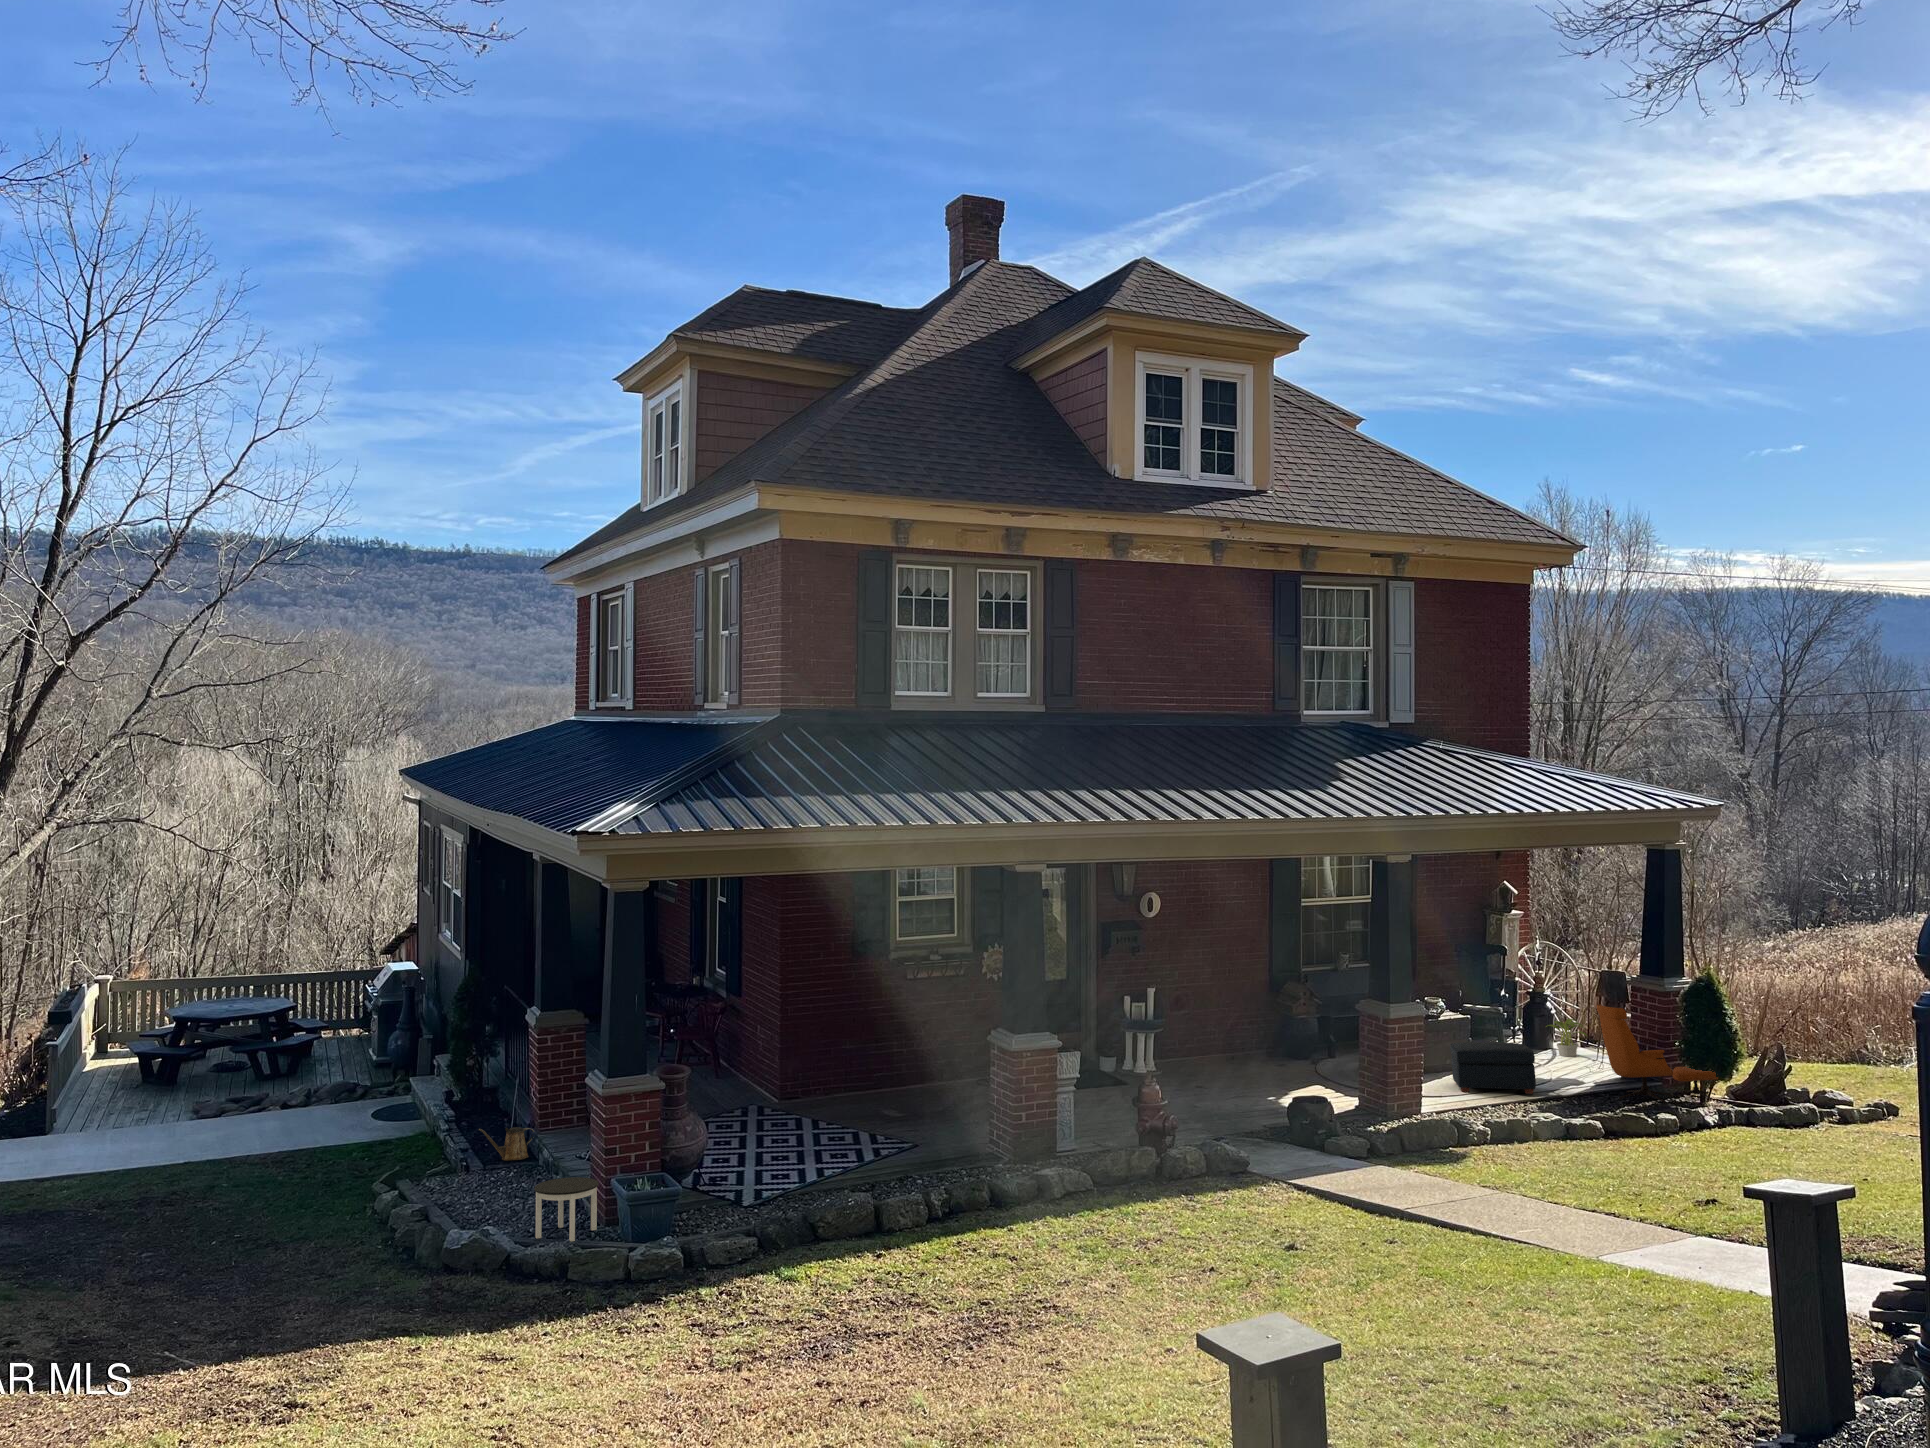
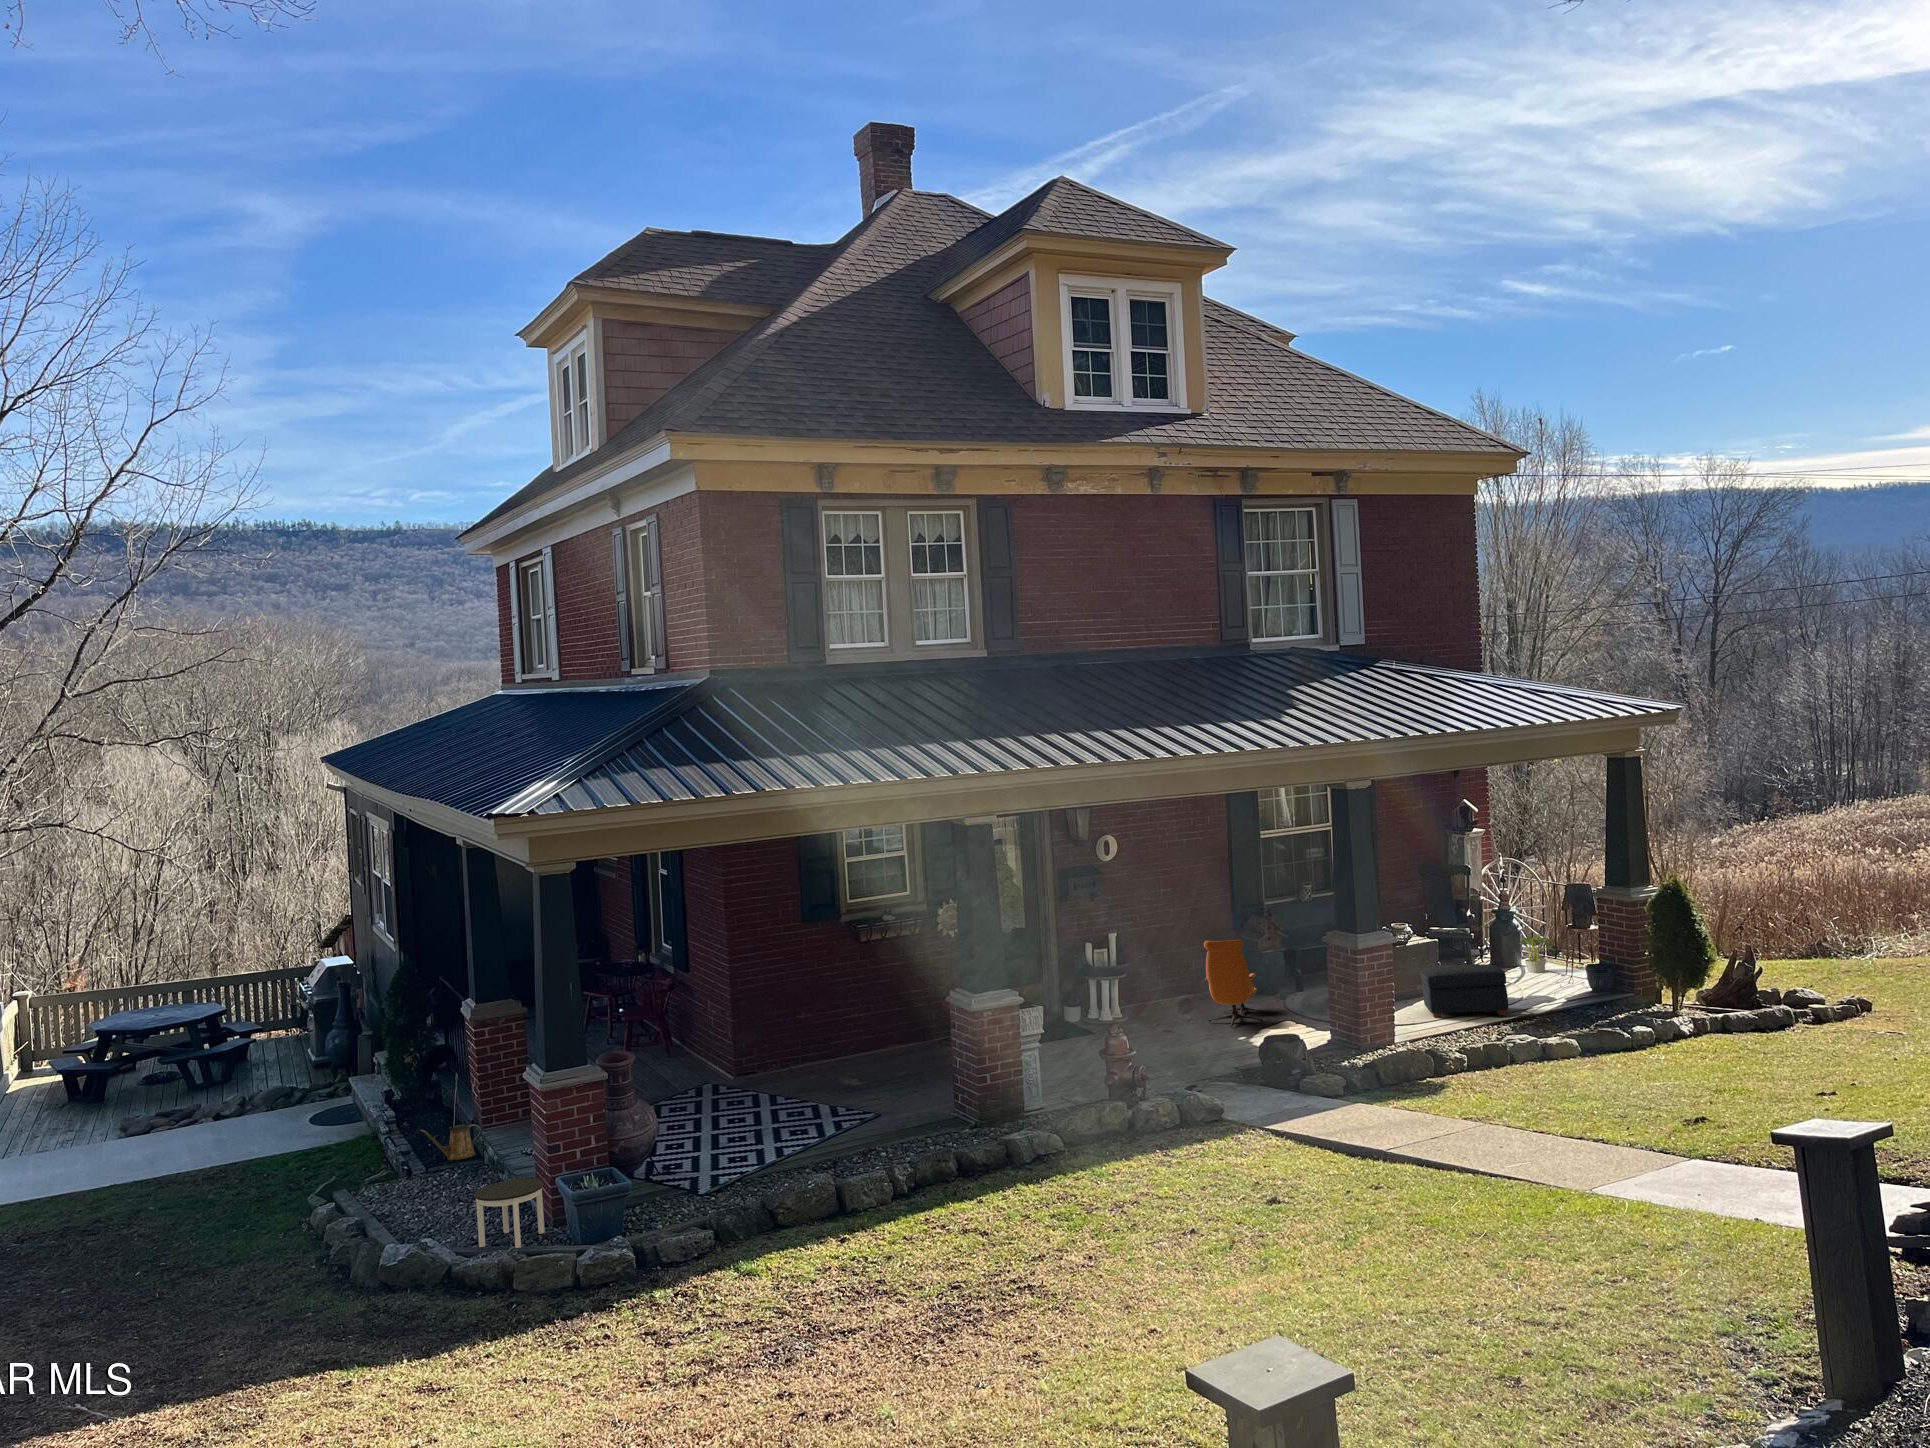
lounge chair: present [1597,1004,1718,1103] -> present [1204,939,1263,1027]

